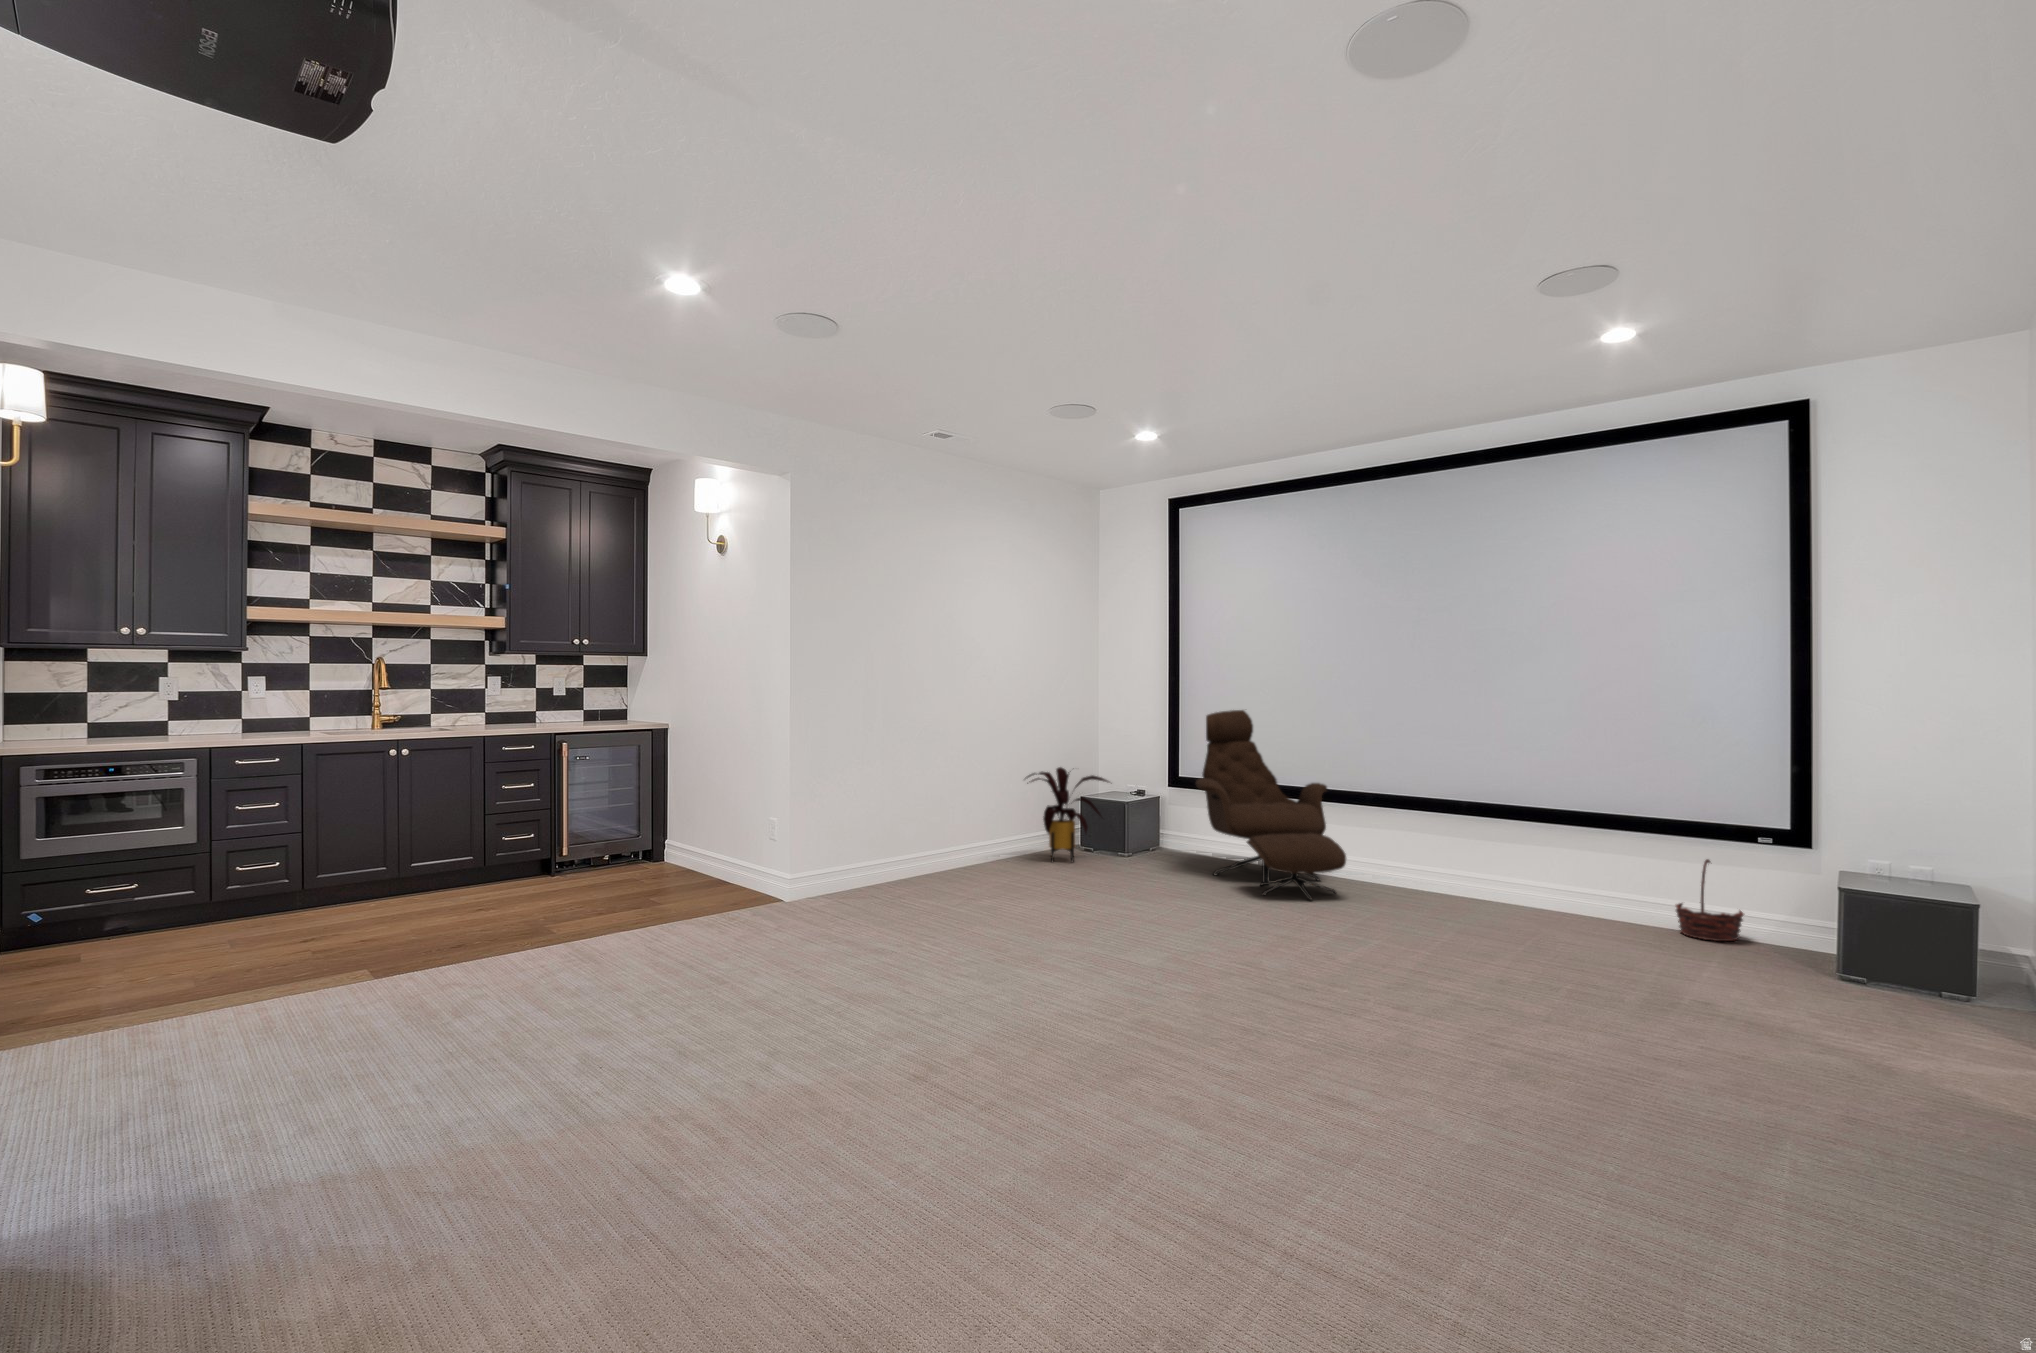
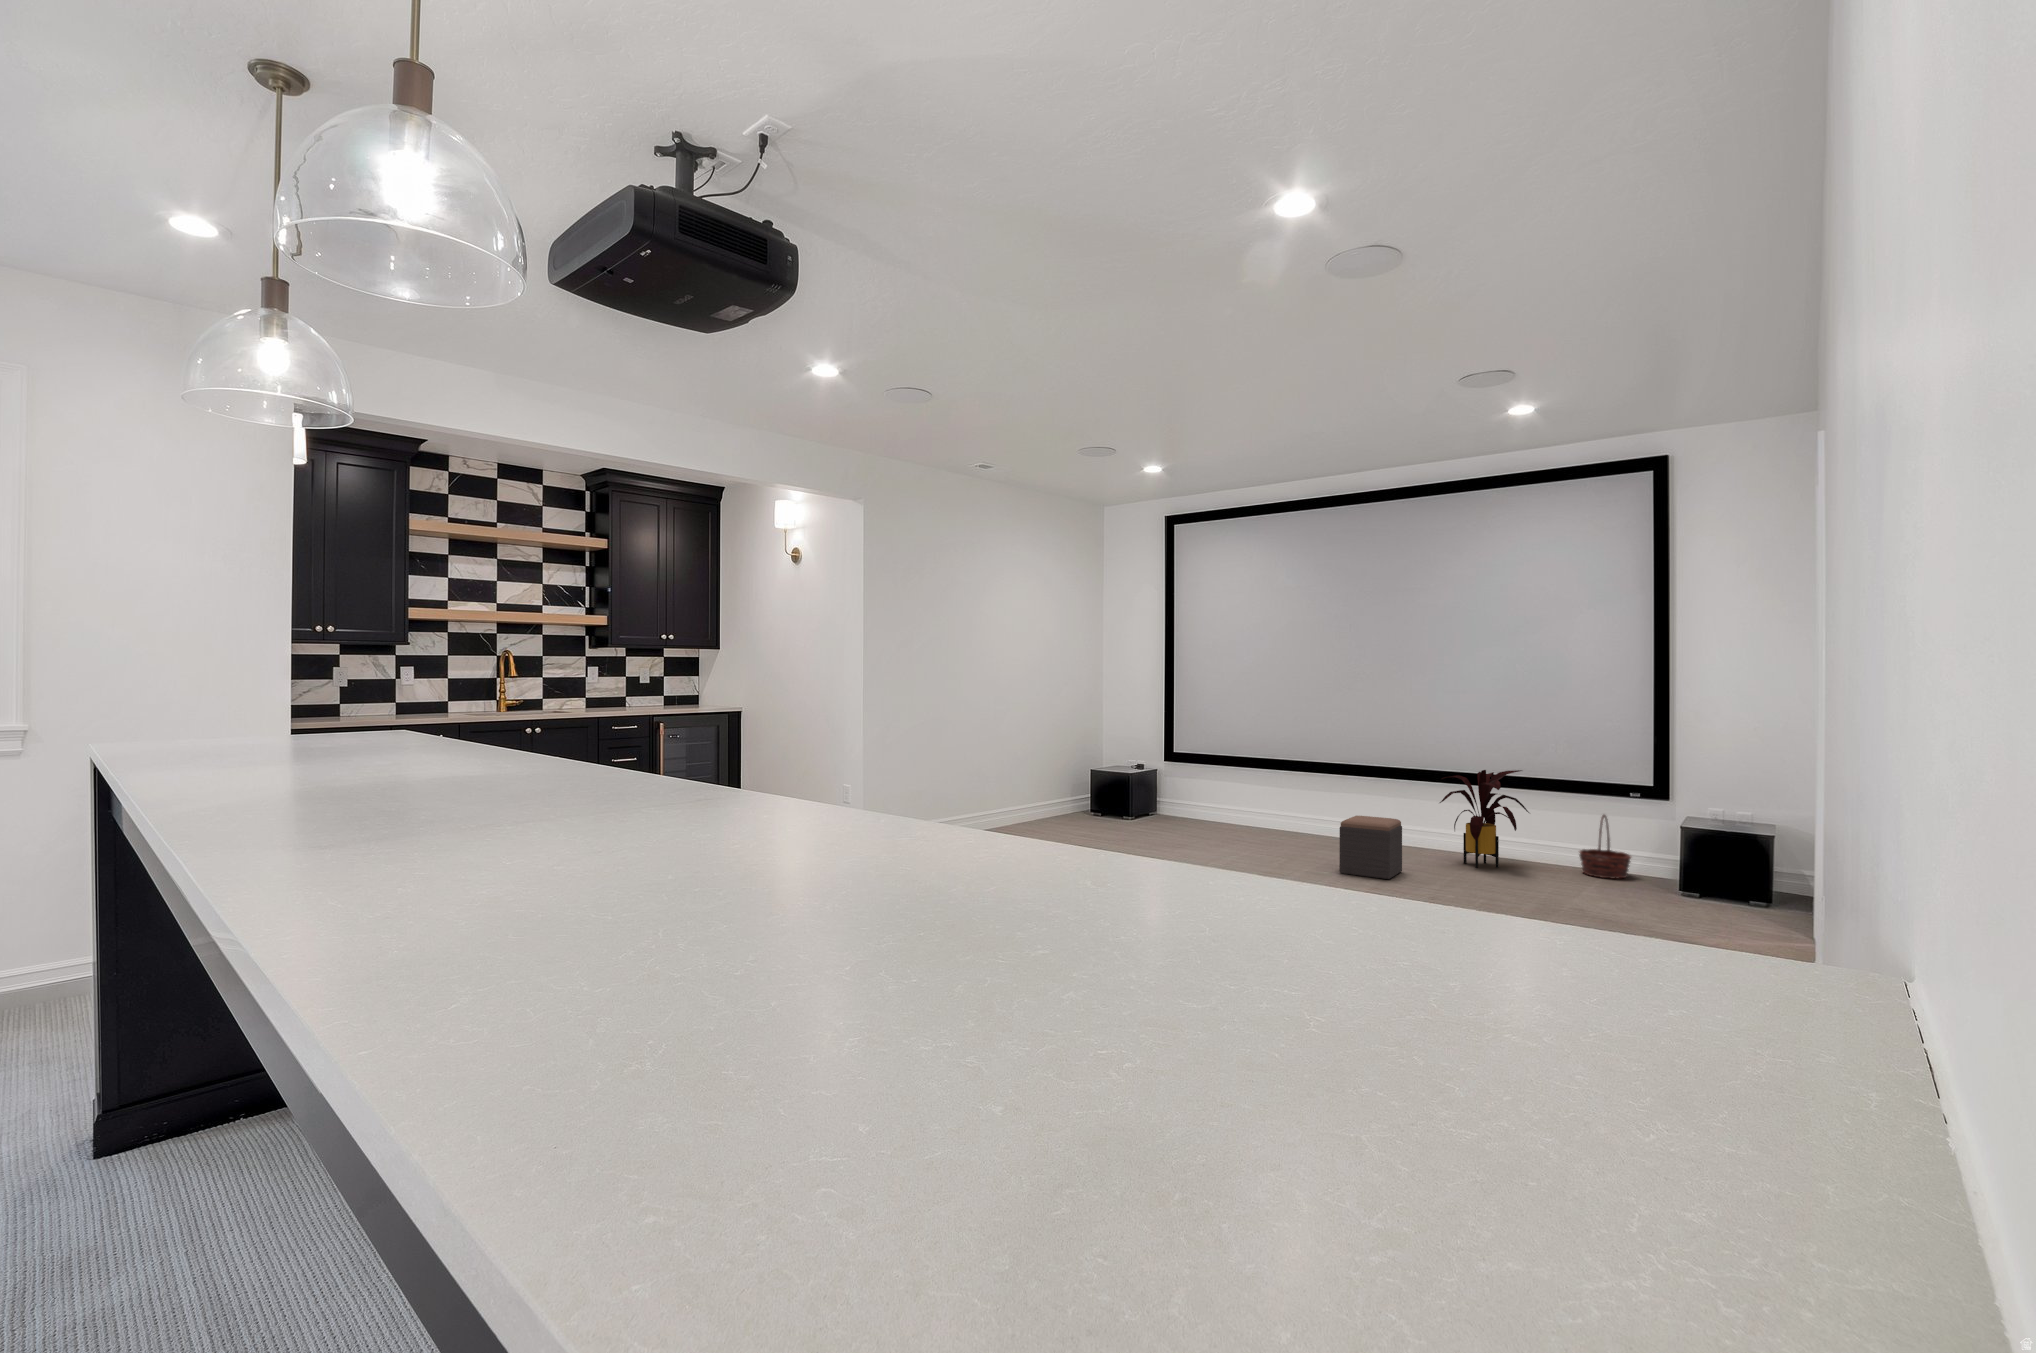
lounge chair: present [1196,710,1346,900] -> none [1190,696,1318,851]
house plant: present [1027,767,1109,862] -> present [1440,770,1529,868]
footstool: none [1368,858,1448,940] -> present [1339,816,1402,879]

